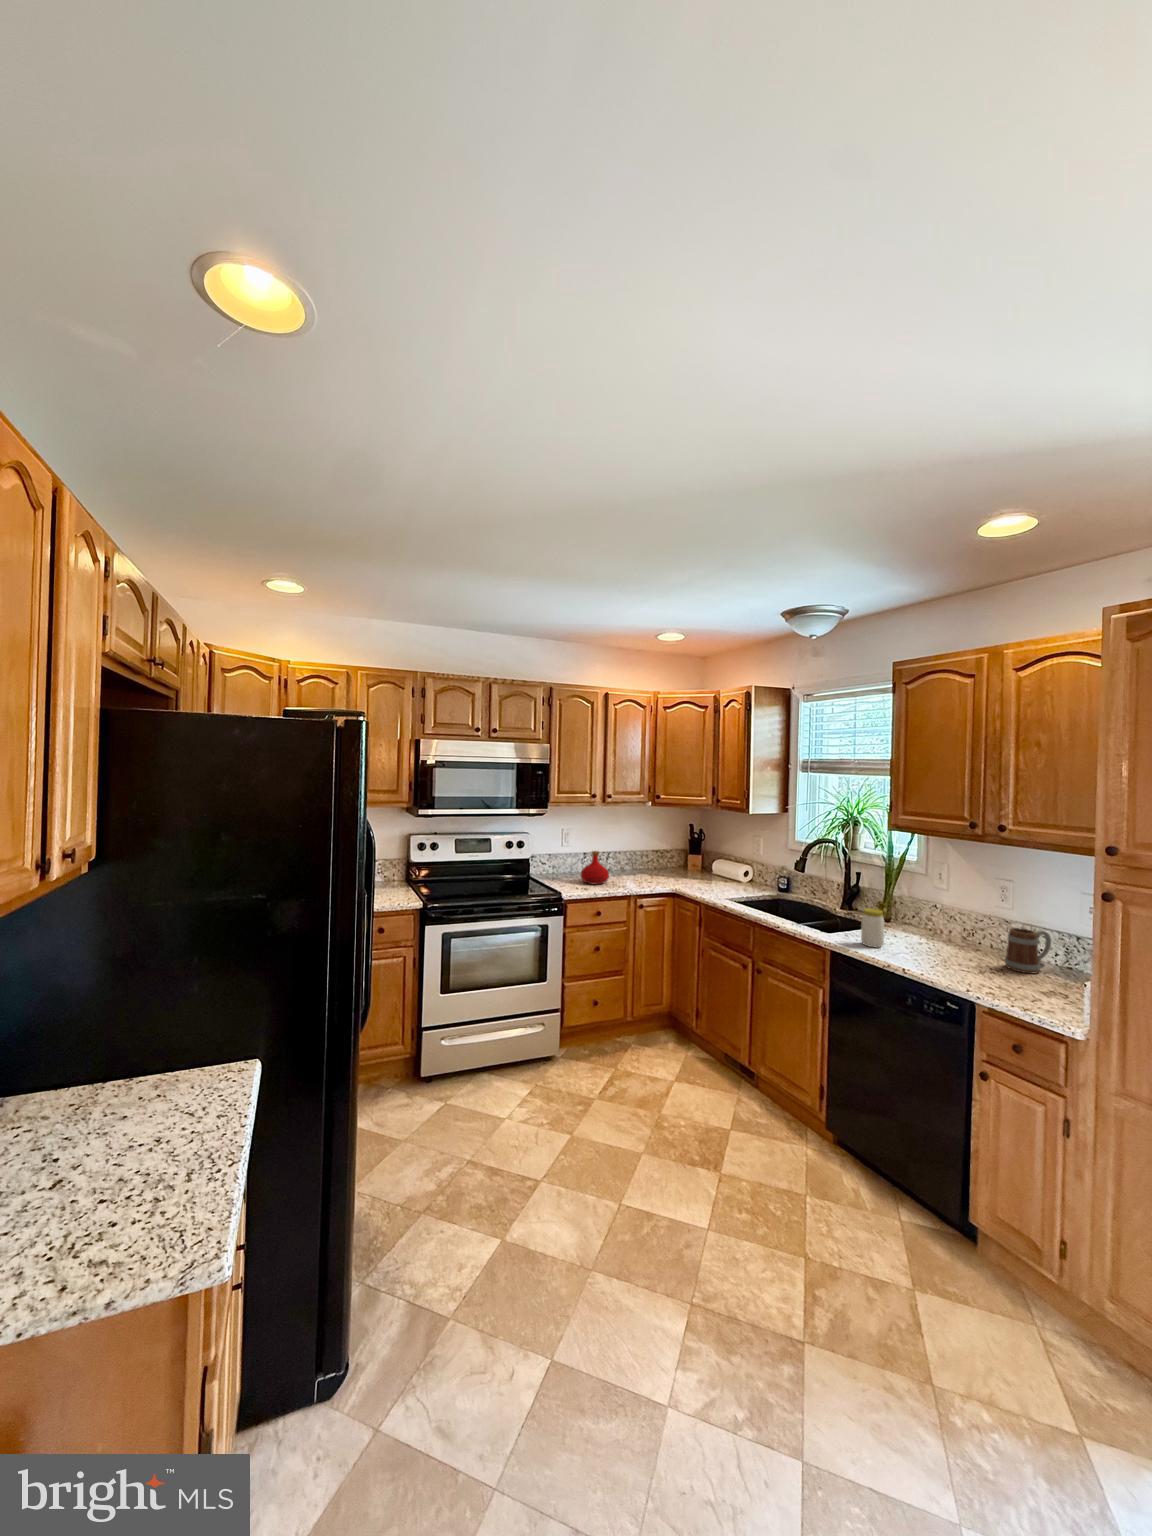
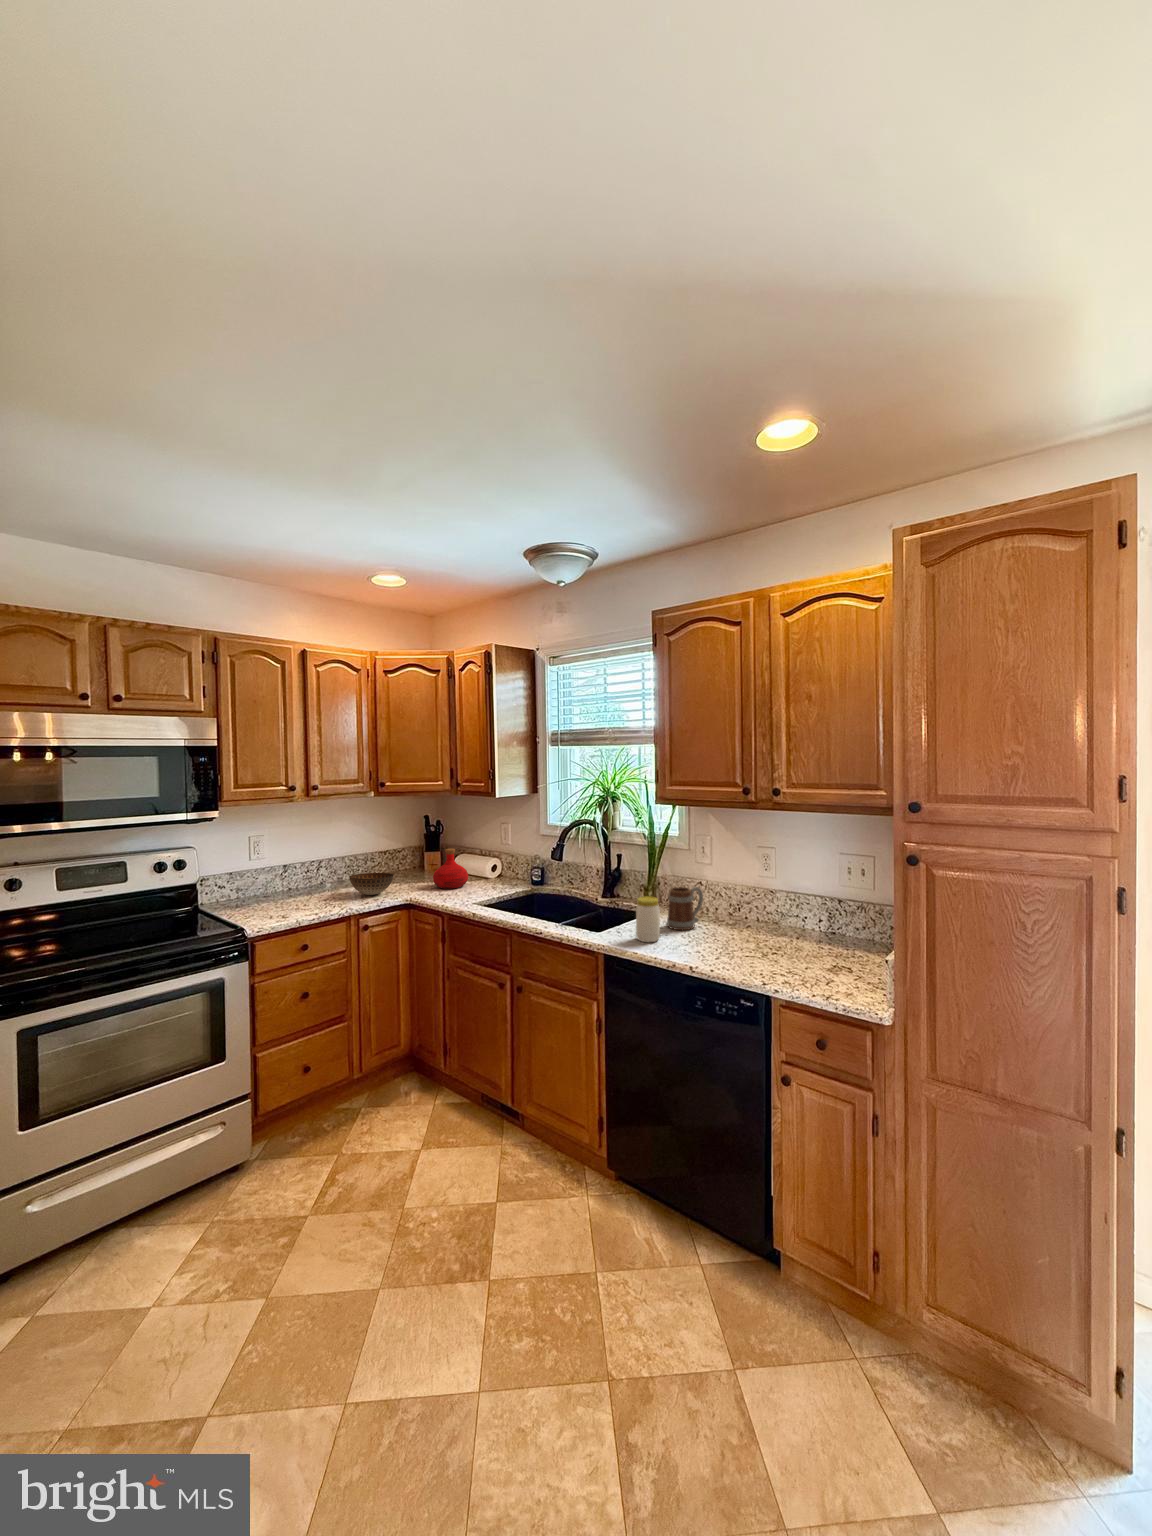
bottle: present [581,851,609,884] -> present [433,849,468,889]
bowl: none [629,865,663,883] -> present [349,873,394,895]
mug: present [1005,928,1051,974] -> present [667,887,703,930]

